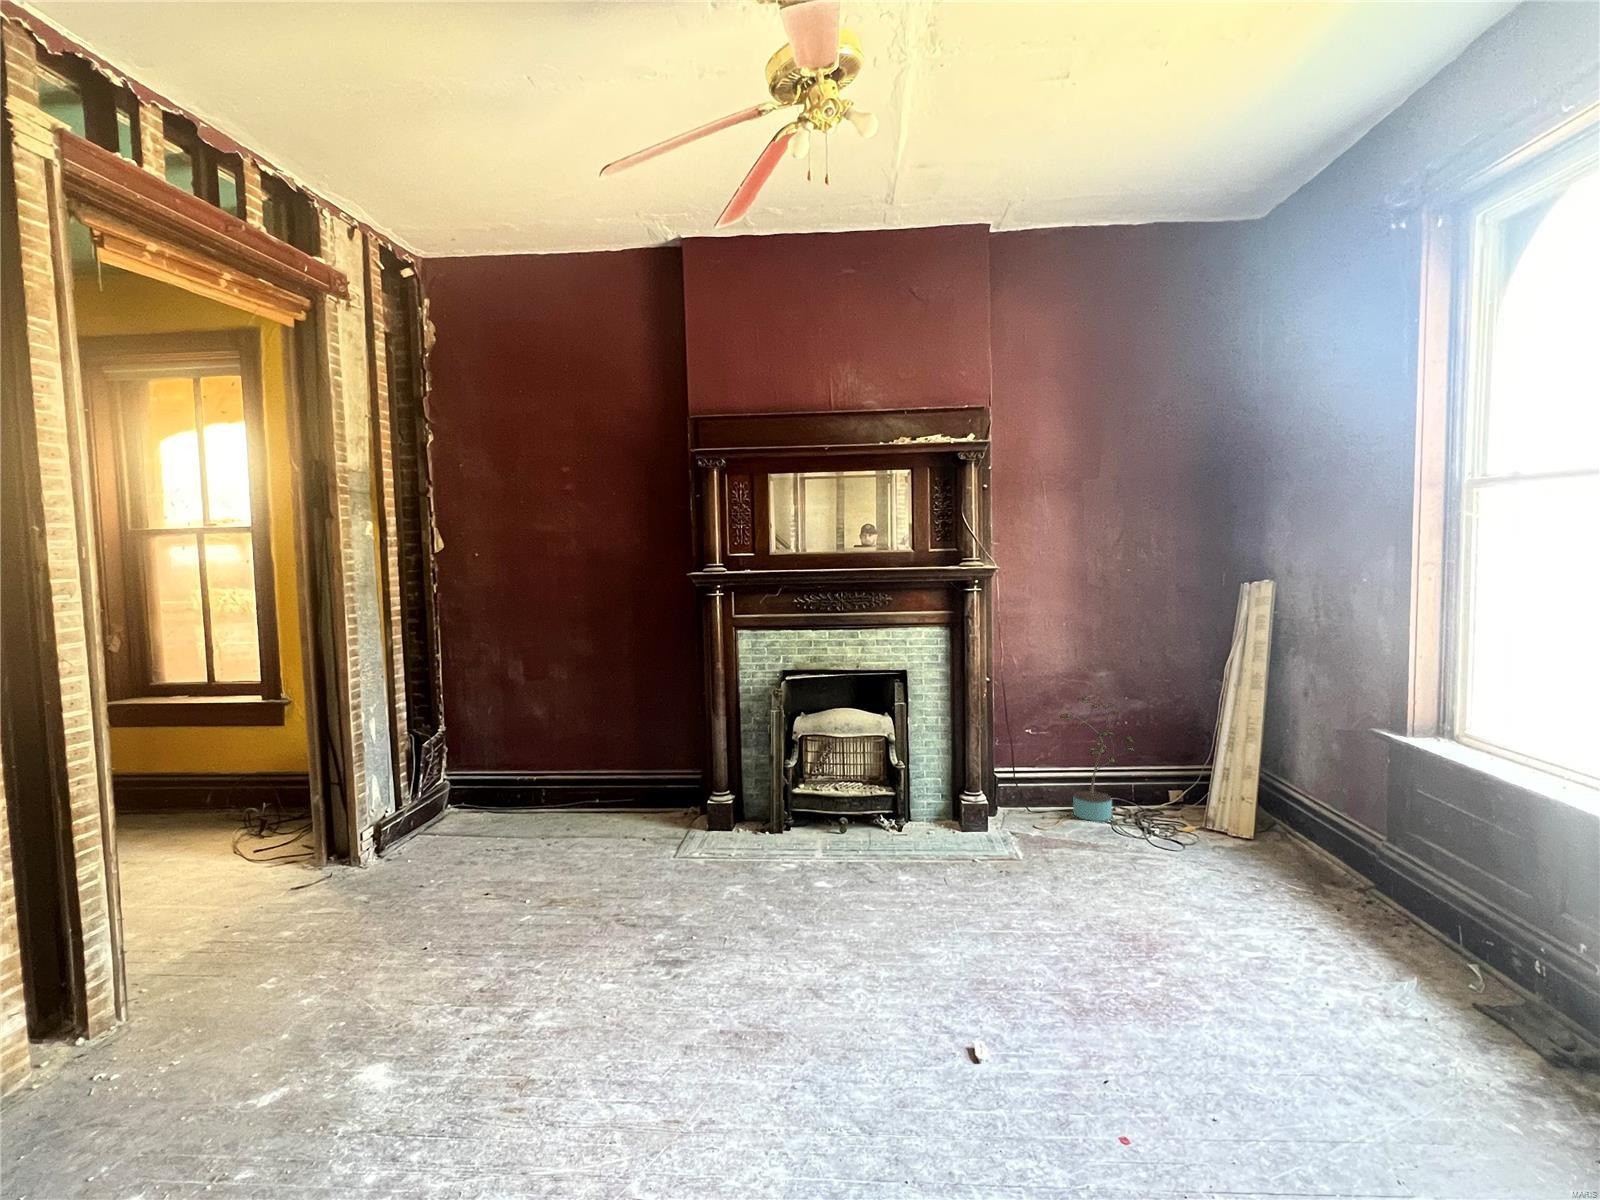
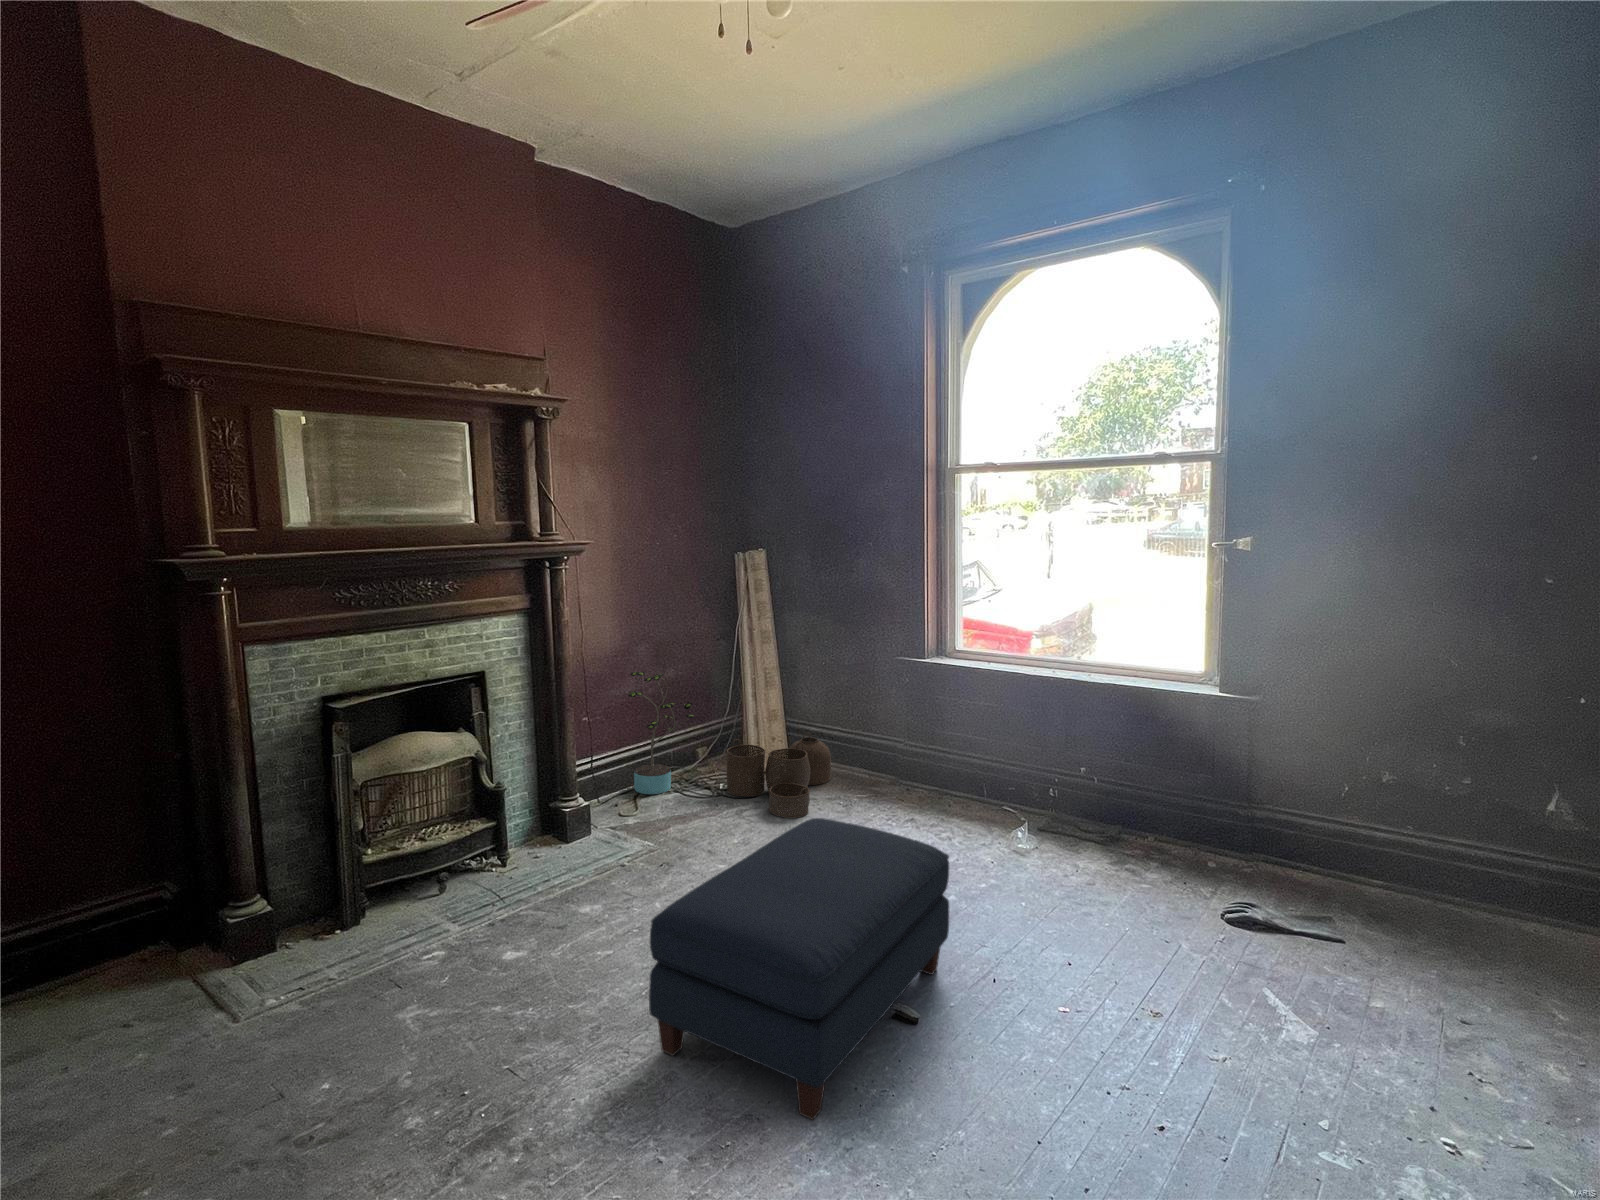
woven basket: none [1158,784,1311,882] -> present [726,733,831,818]
ottoman: none [799,847,1139,1085] -> present [649,818,949,1120]

